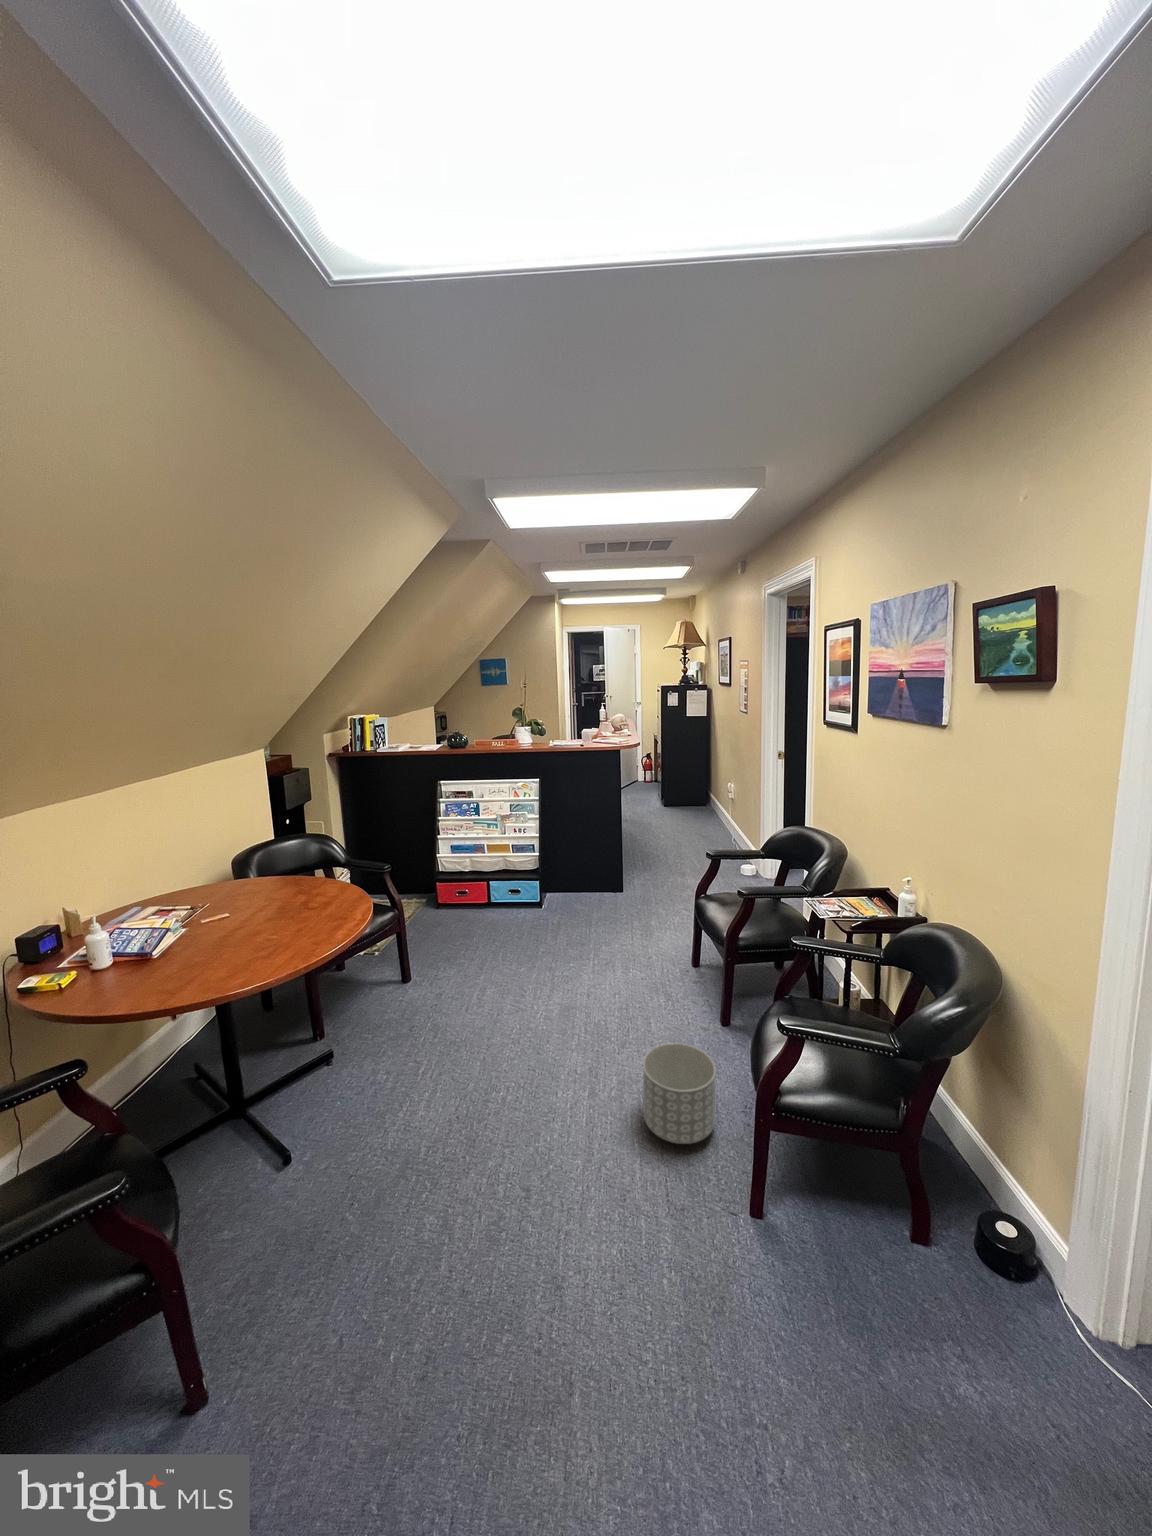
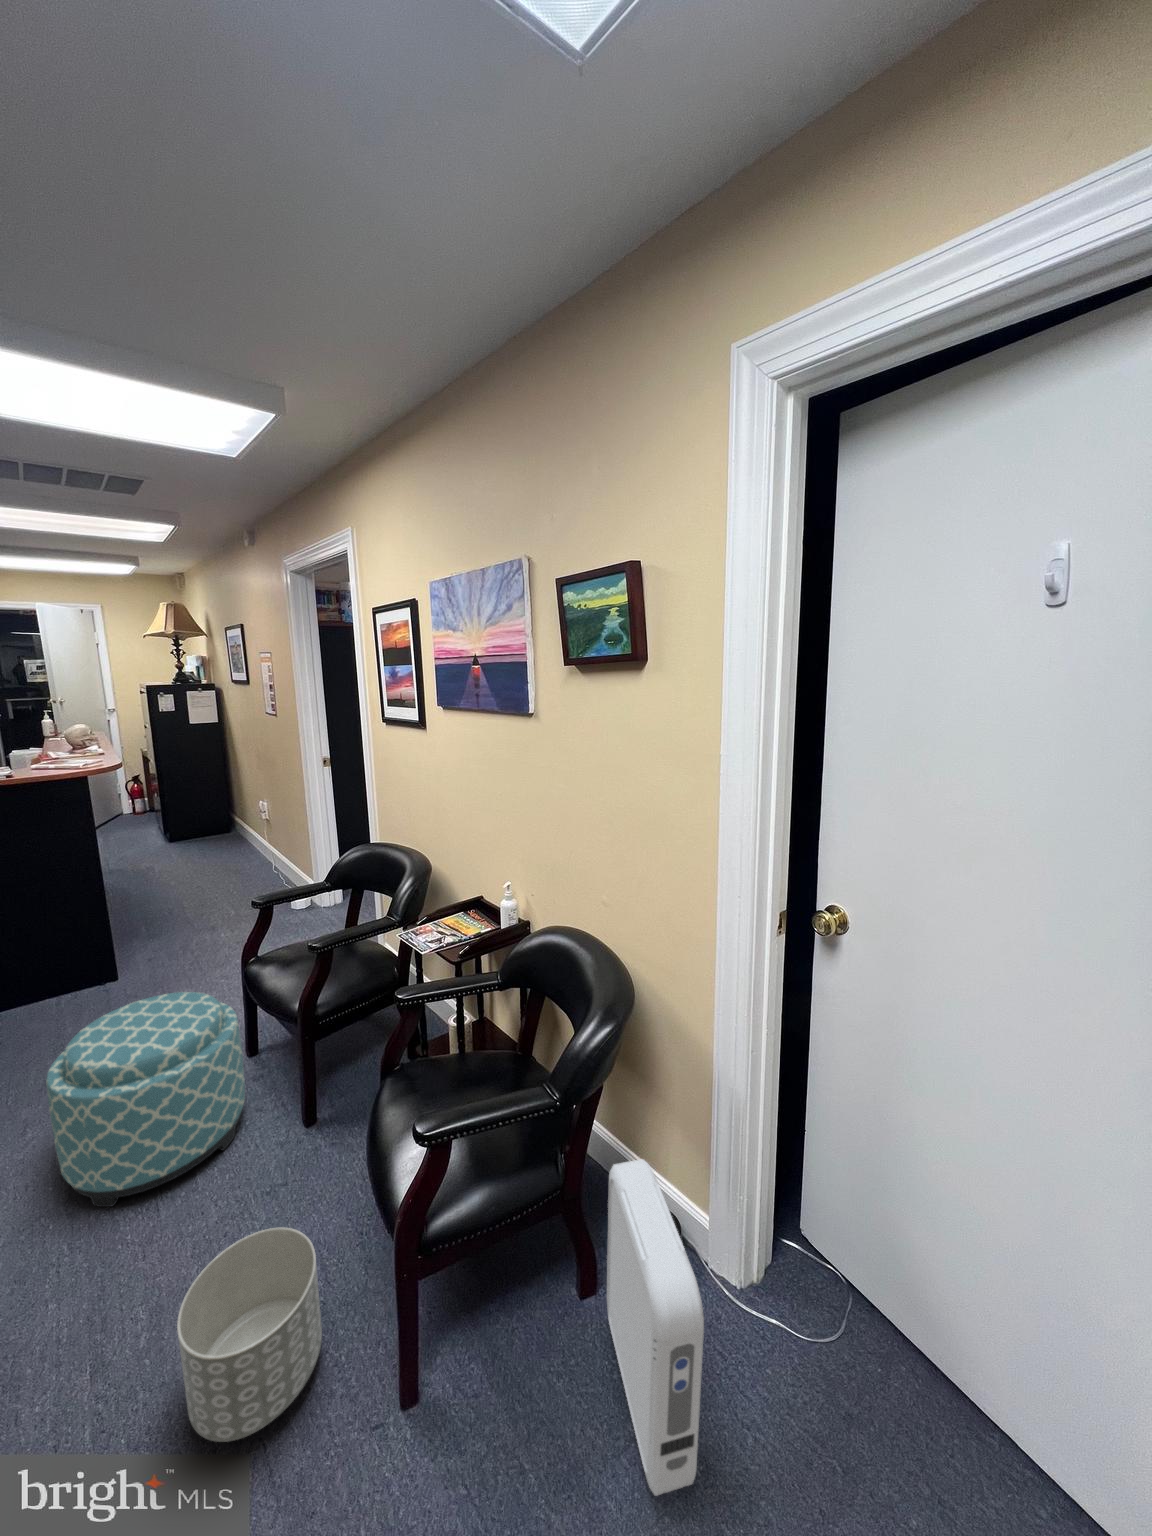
ottoman: none [597,897,692,1009] -> present [46,992,245,1207]
air purifier: none [922,1121,985,1381] -> present [607,1159,704,1496]

